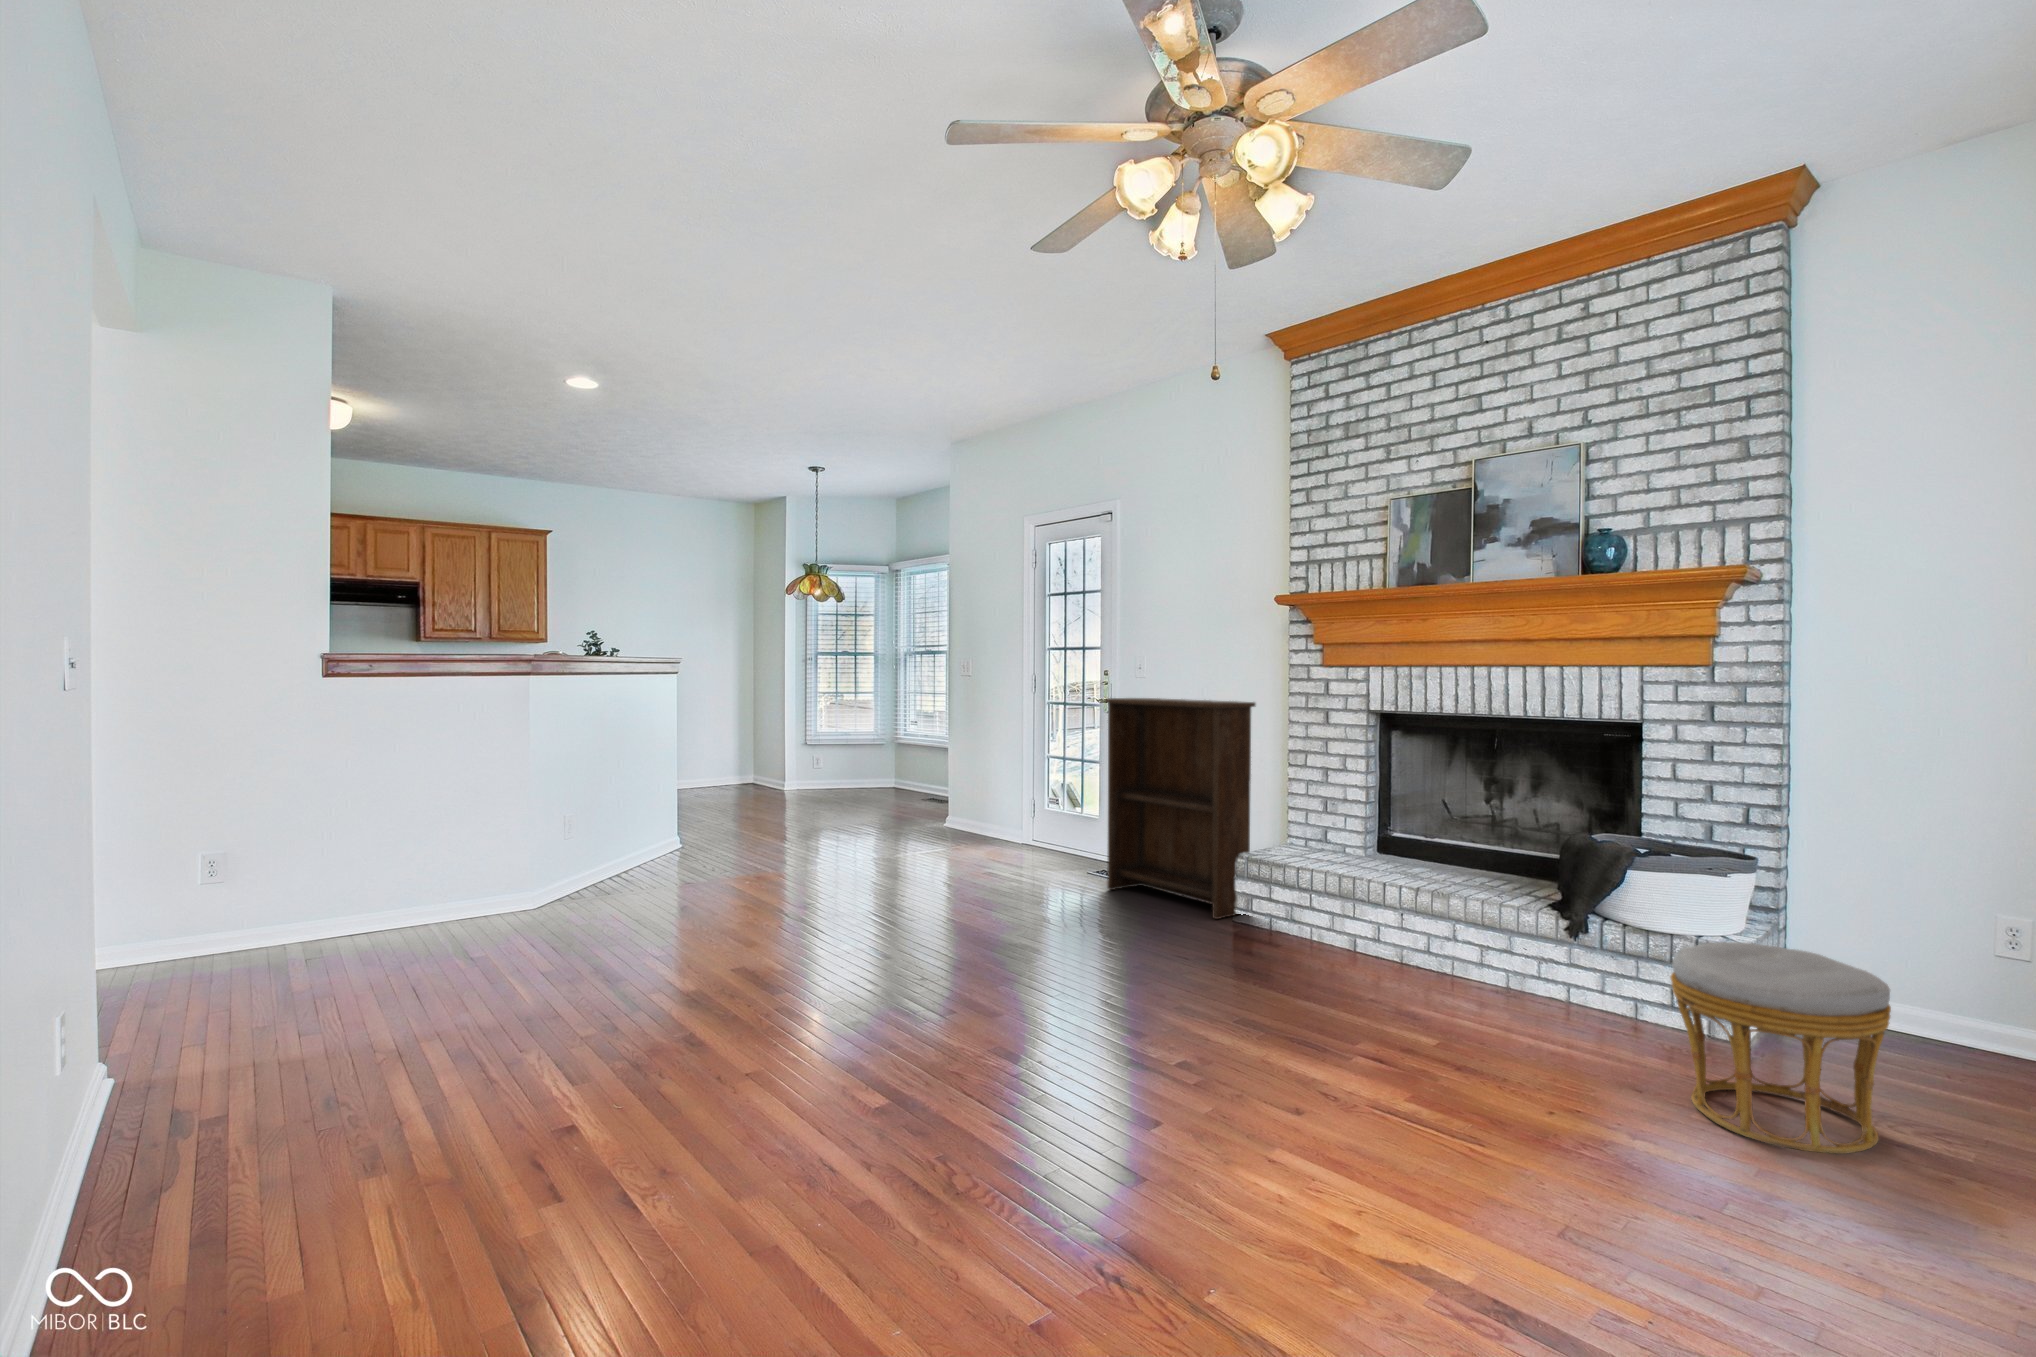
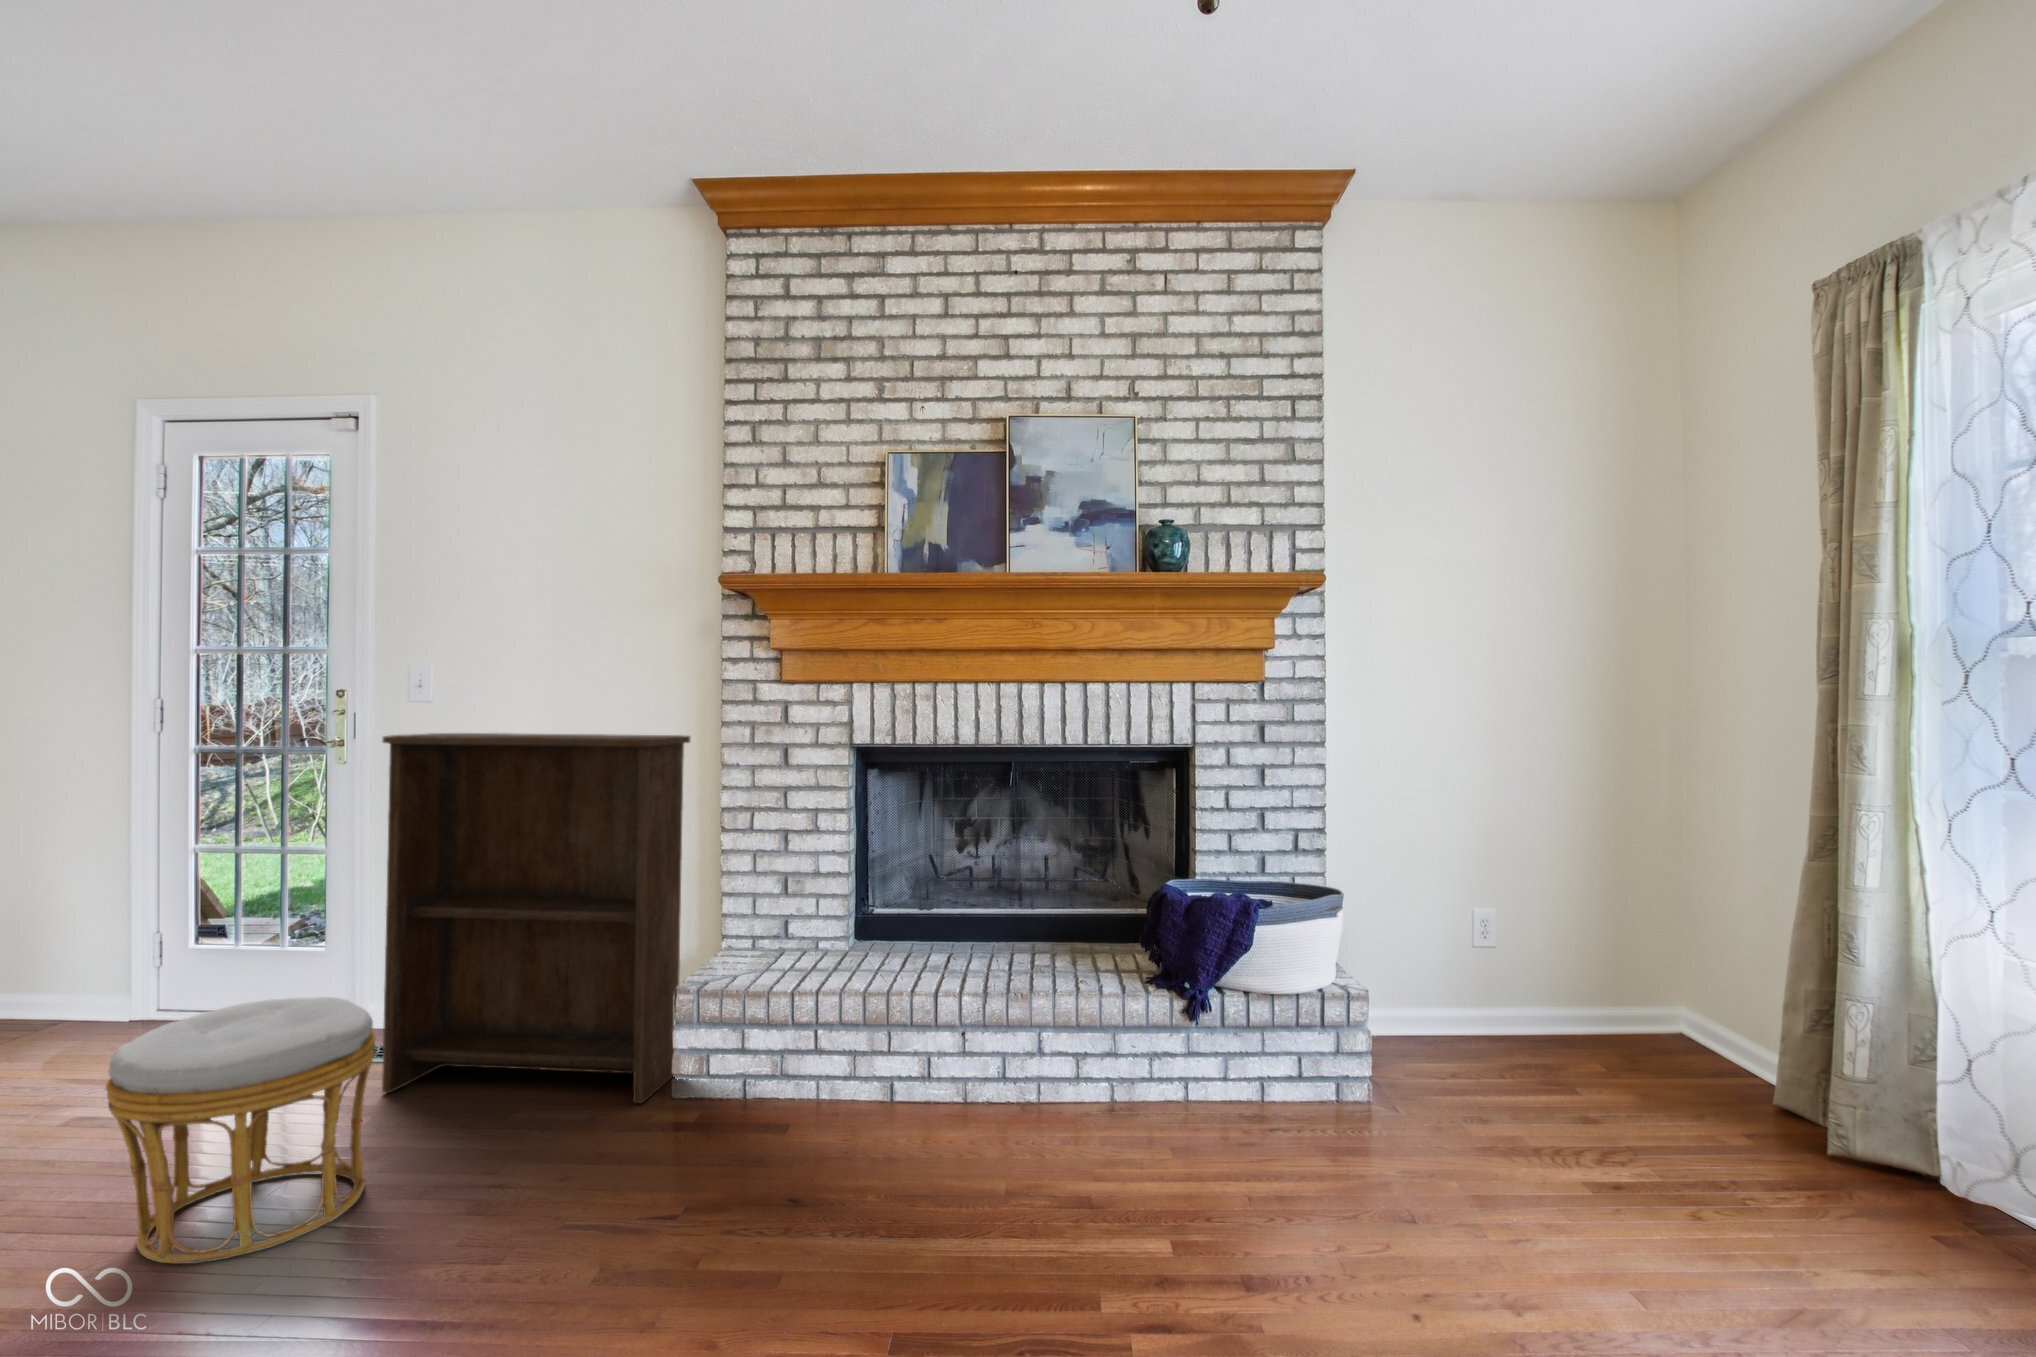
ottoman: present [1670,942,1891,1154] -> present [106,997,375,1264]

